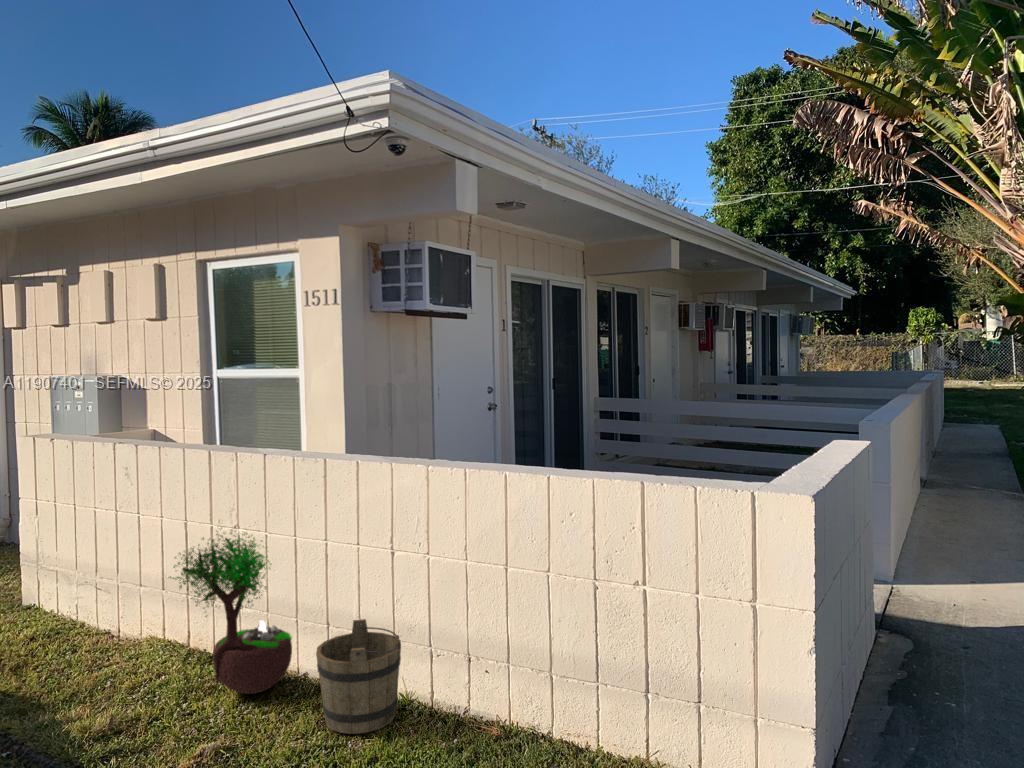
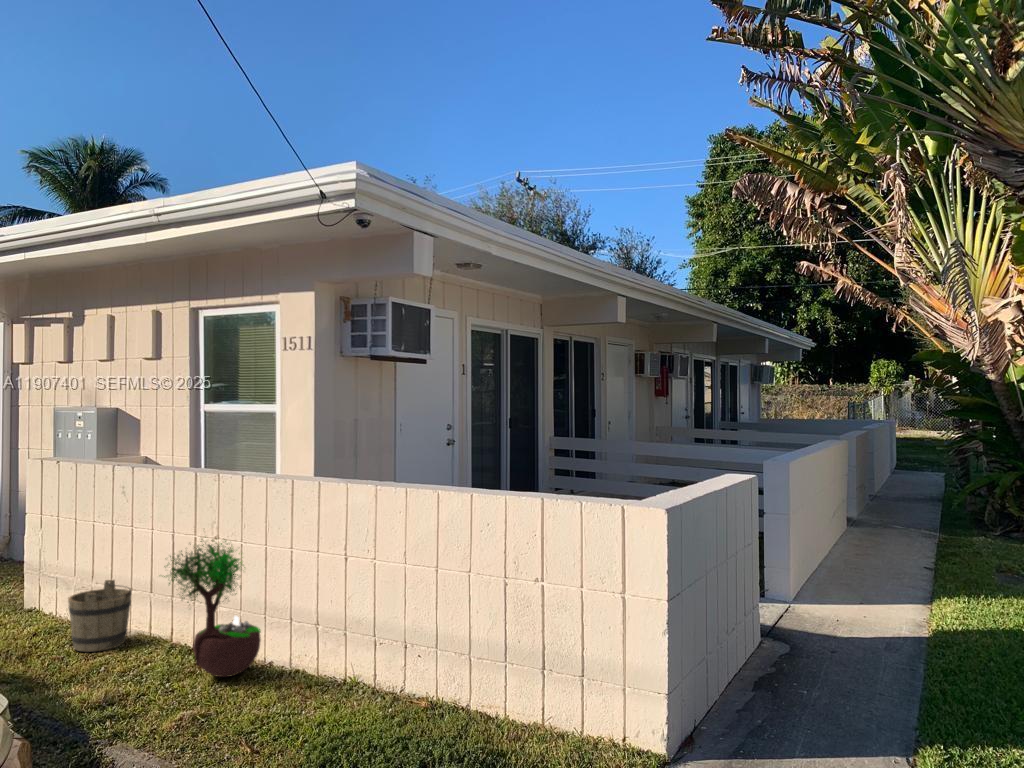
bucket: present [316,619,401,734] -> present [68,580,132,652]

